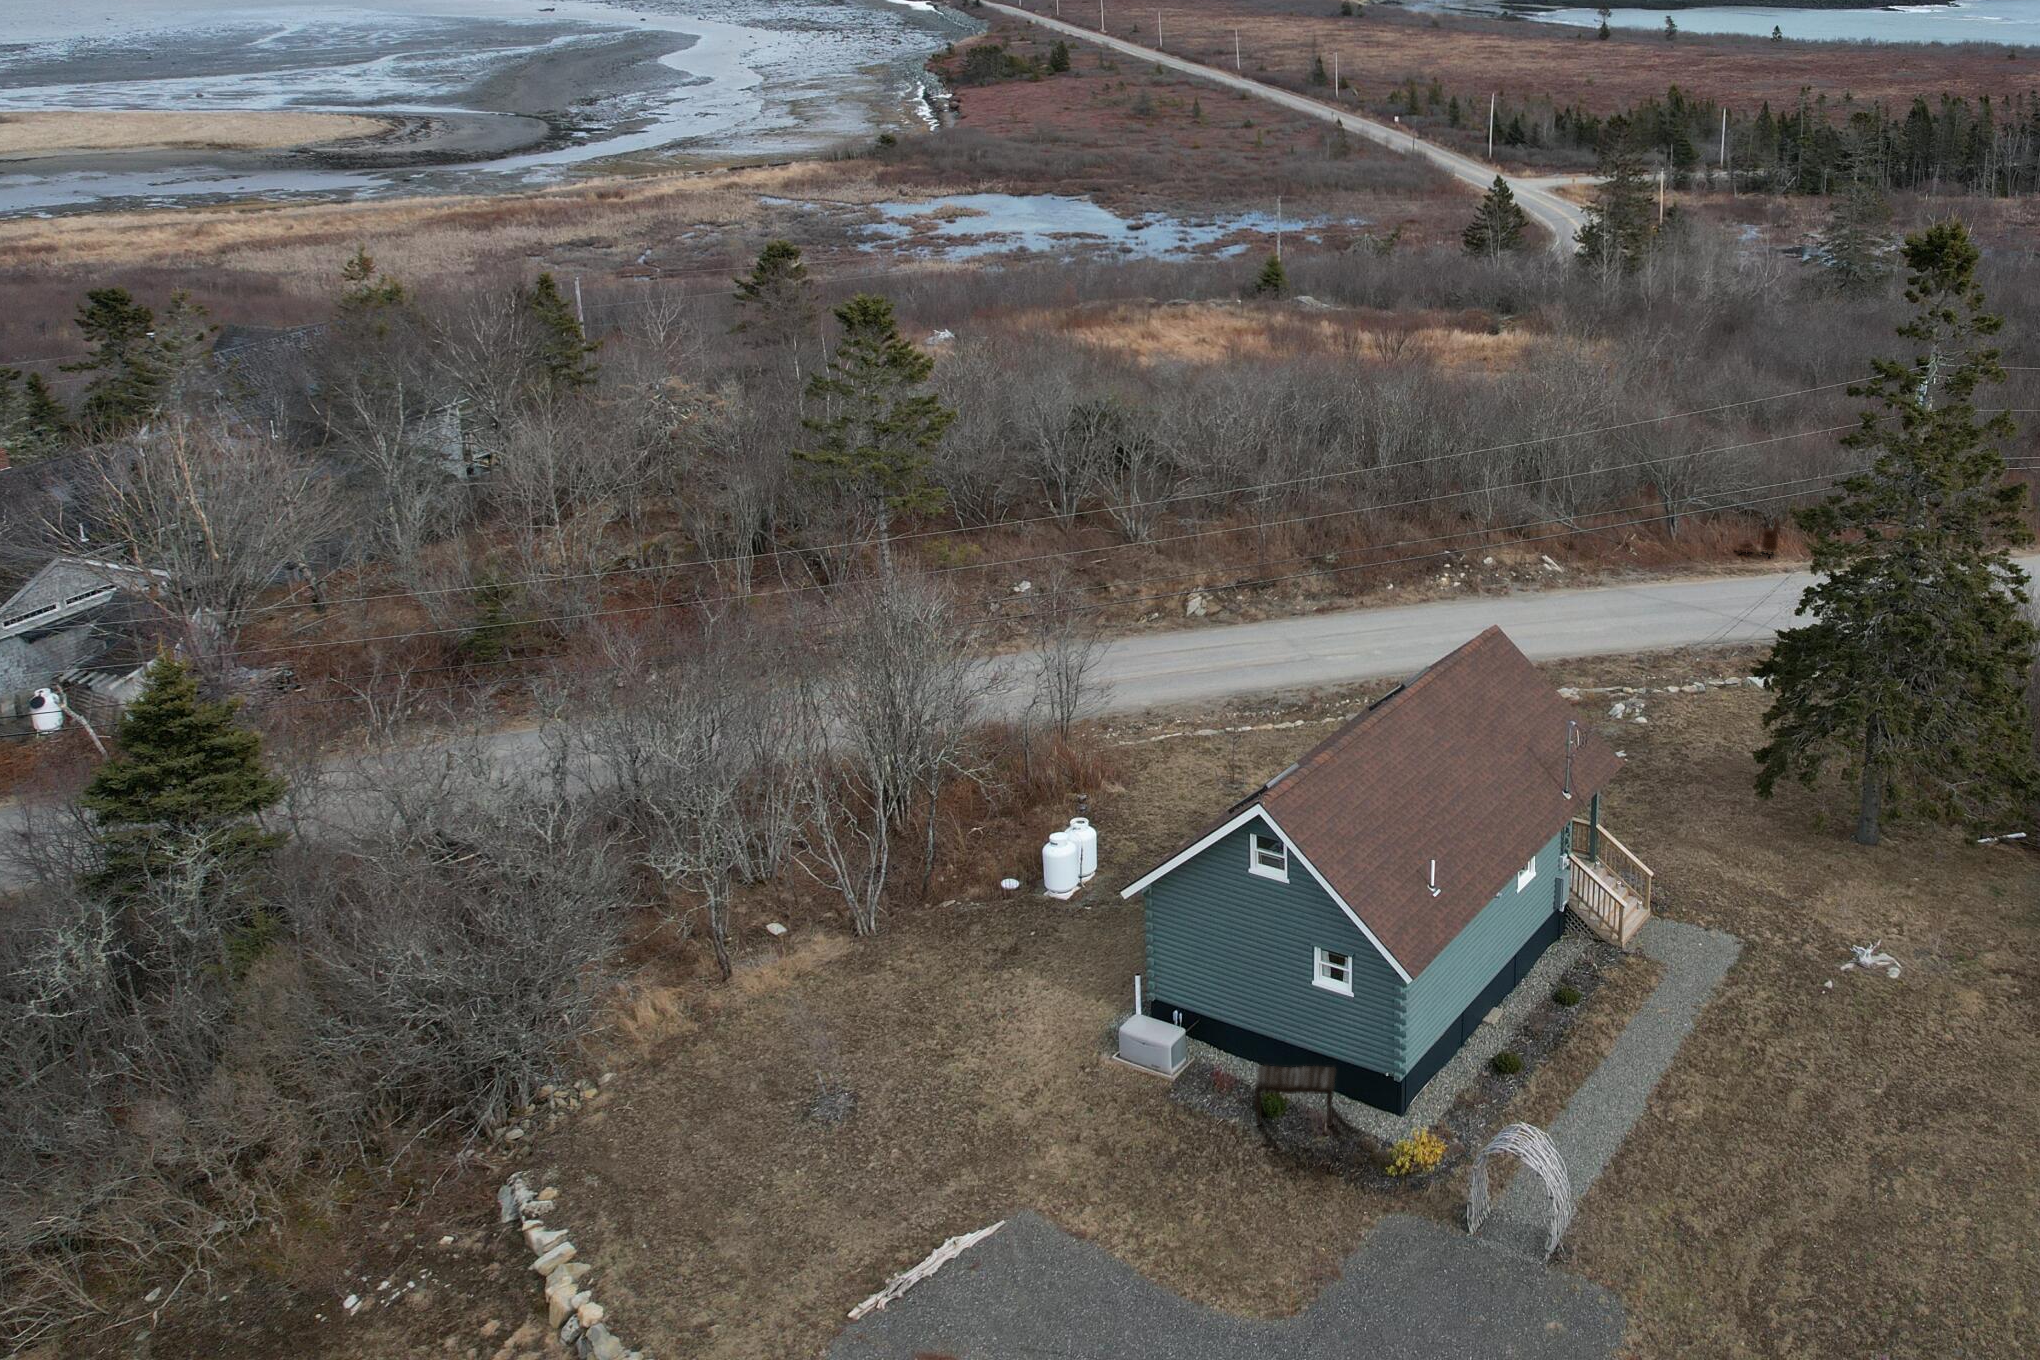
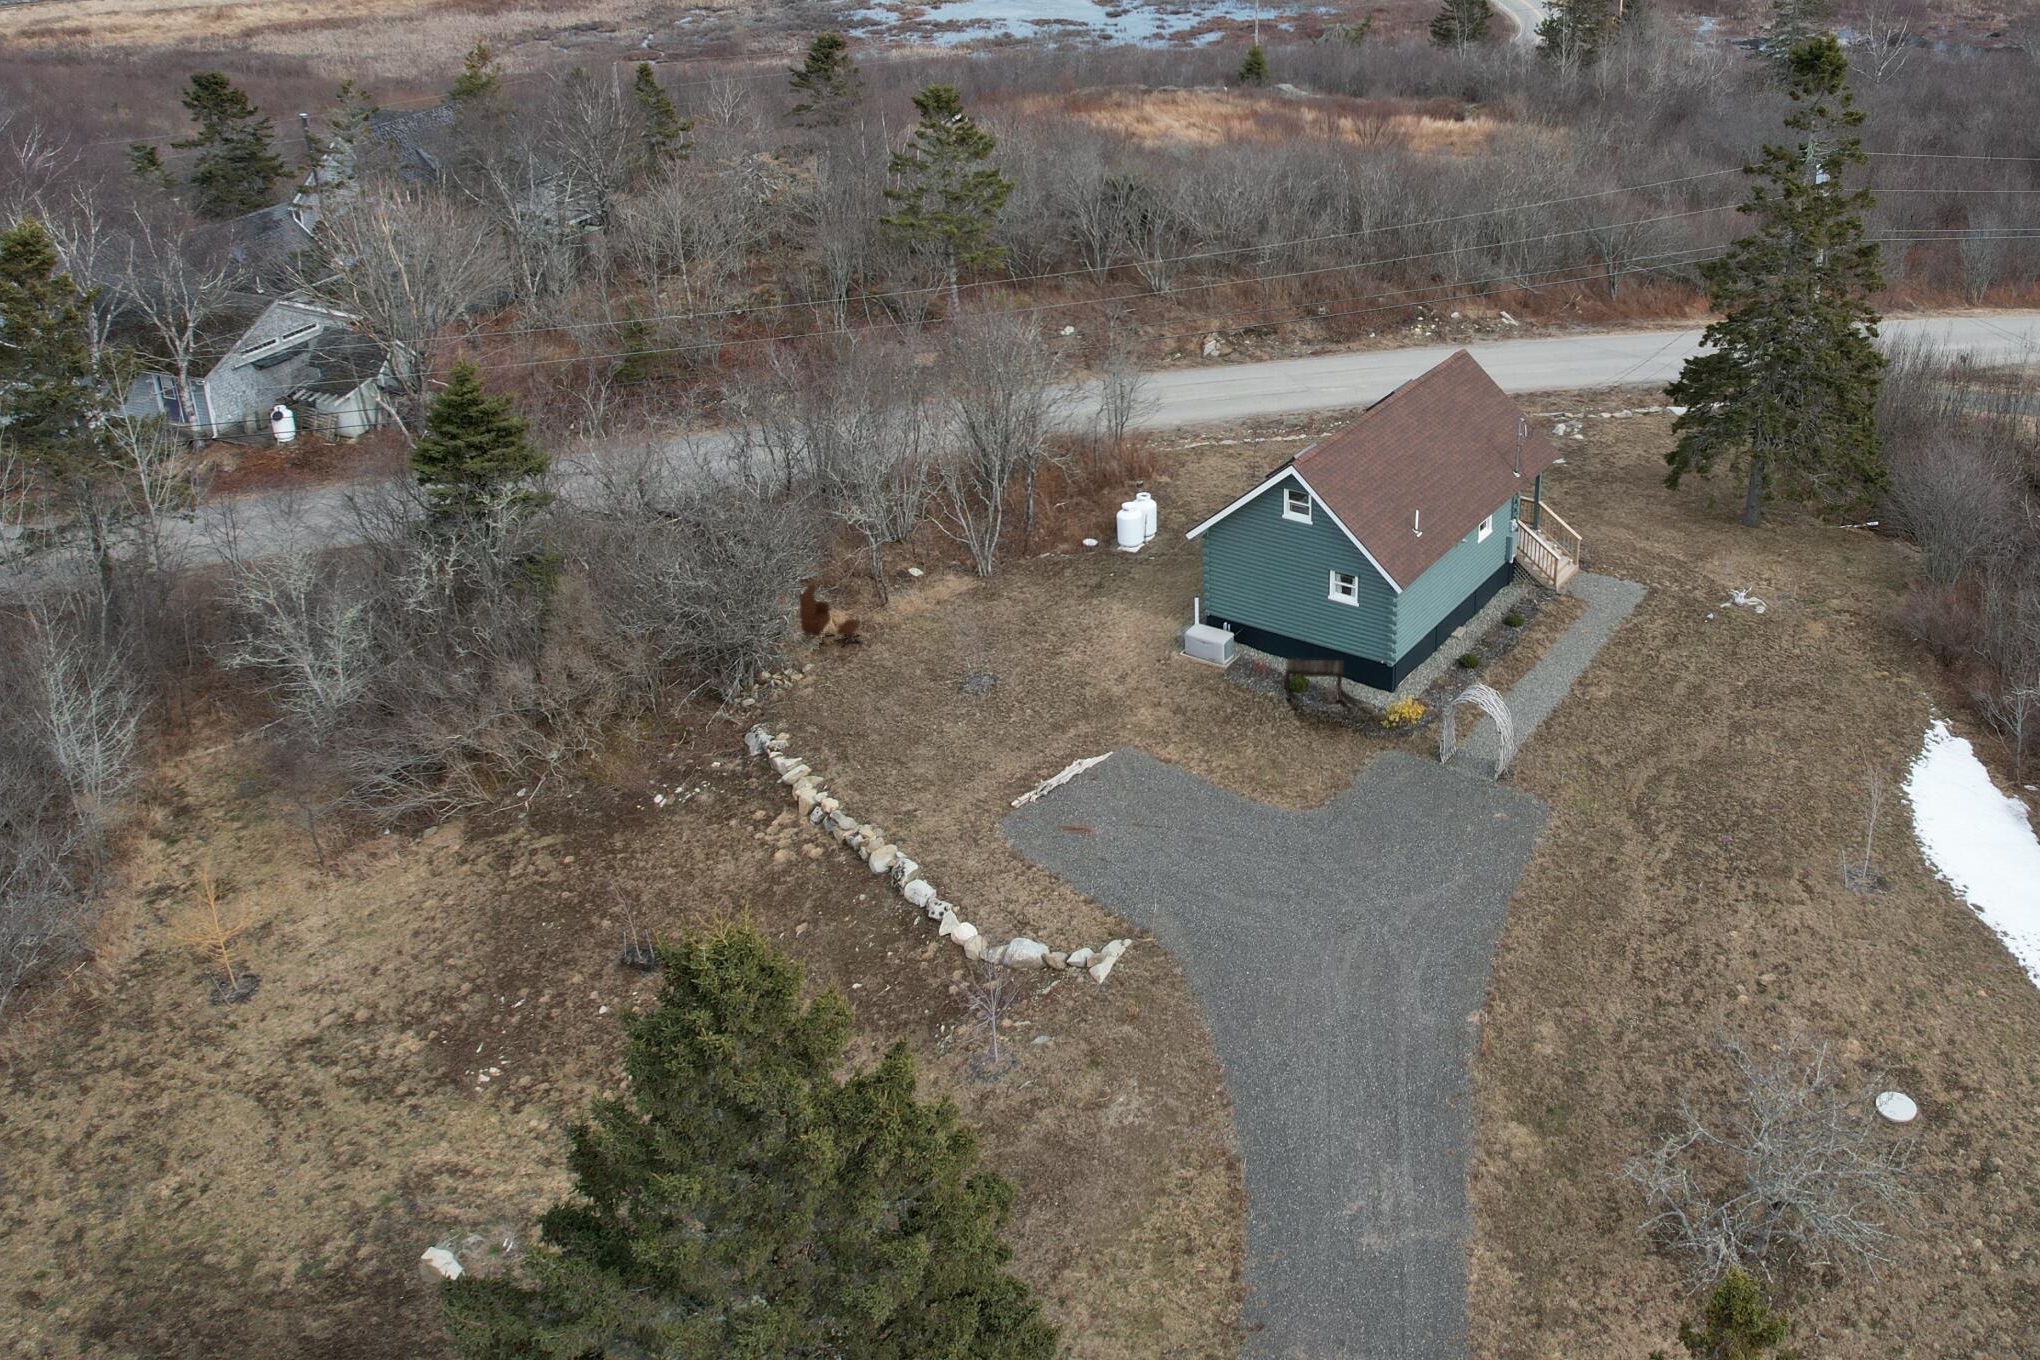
lounge chair: present [1739,518,1779,555] -> present [800,585,860,644]

